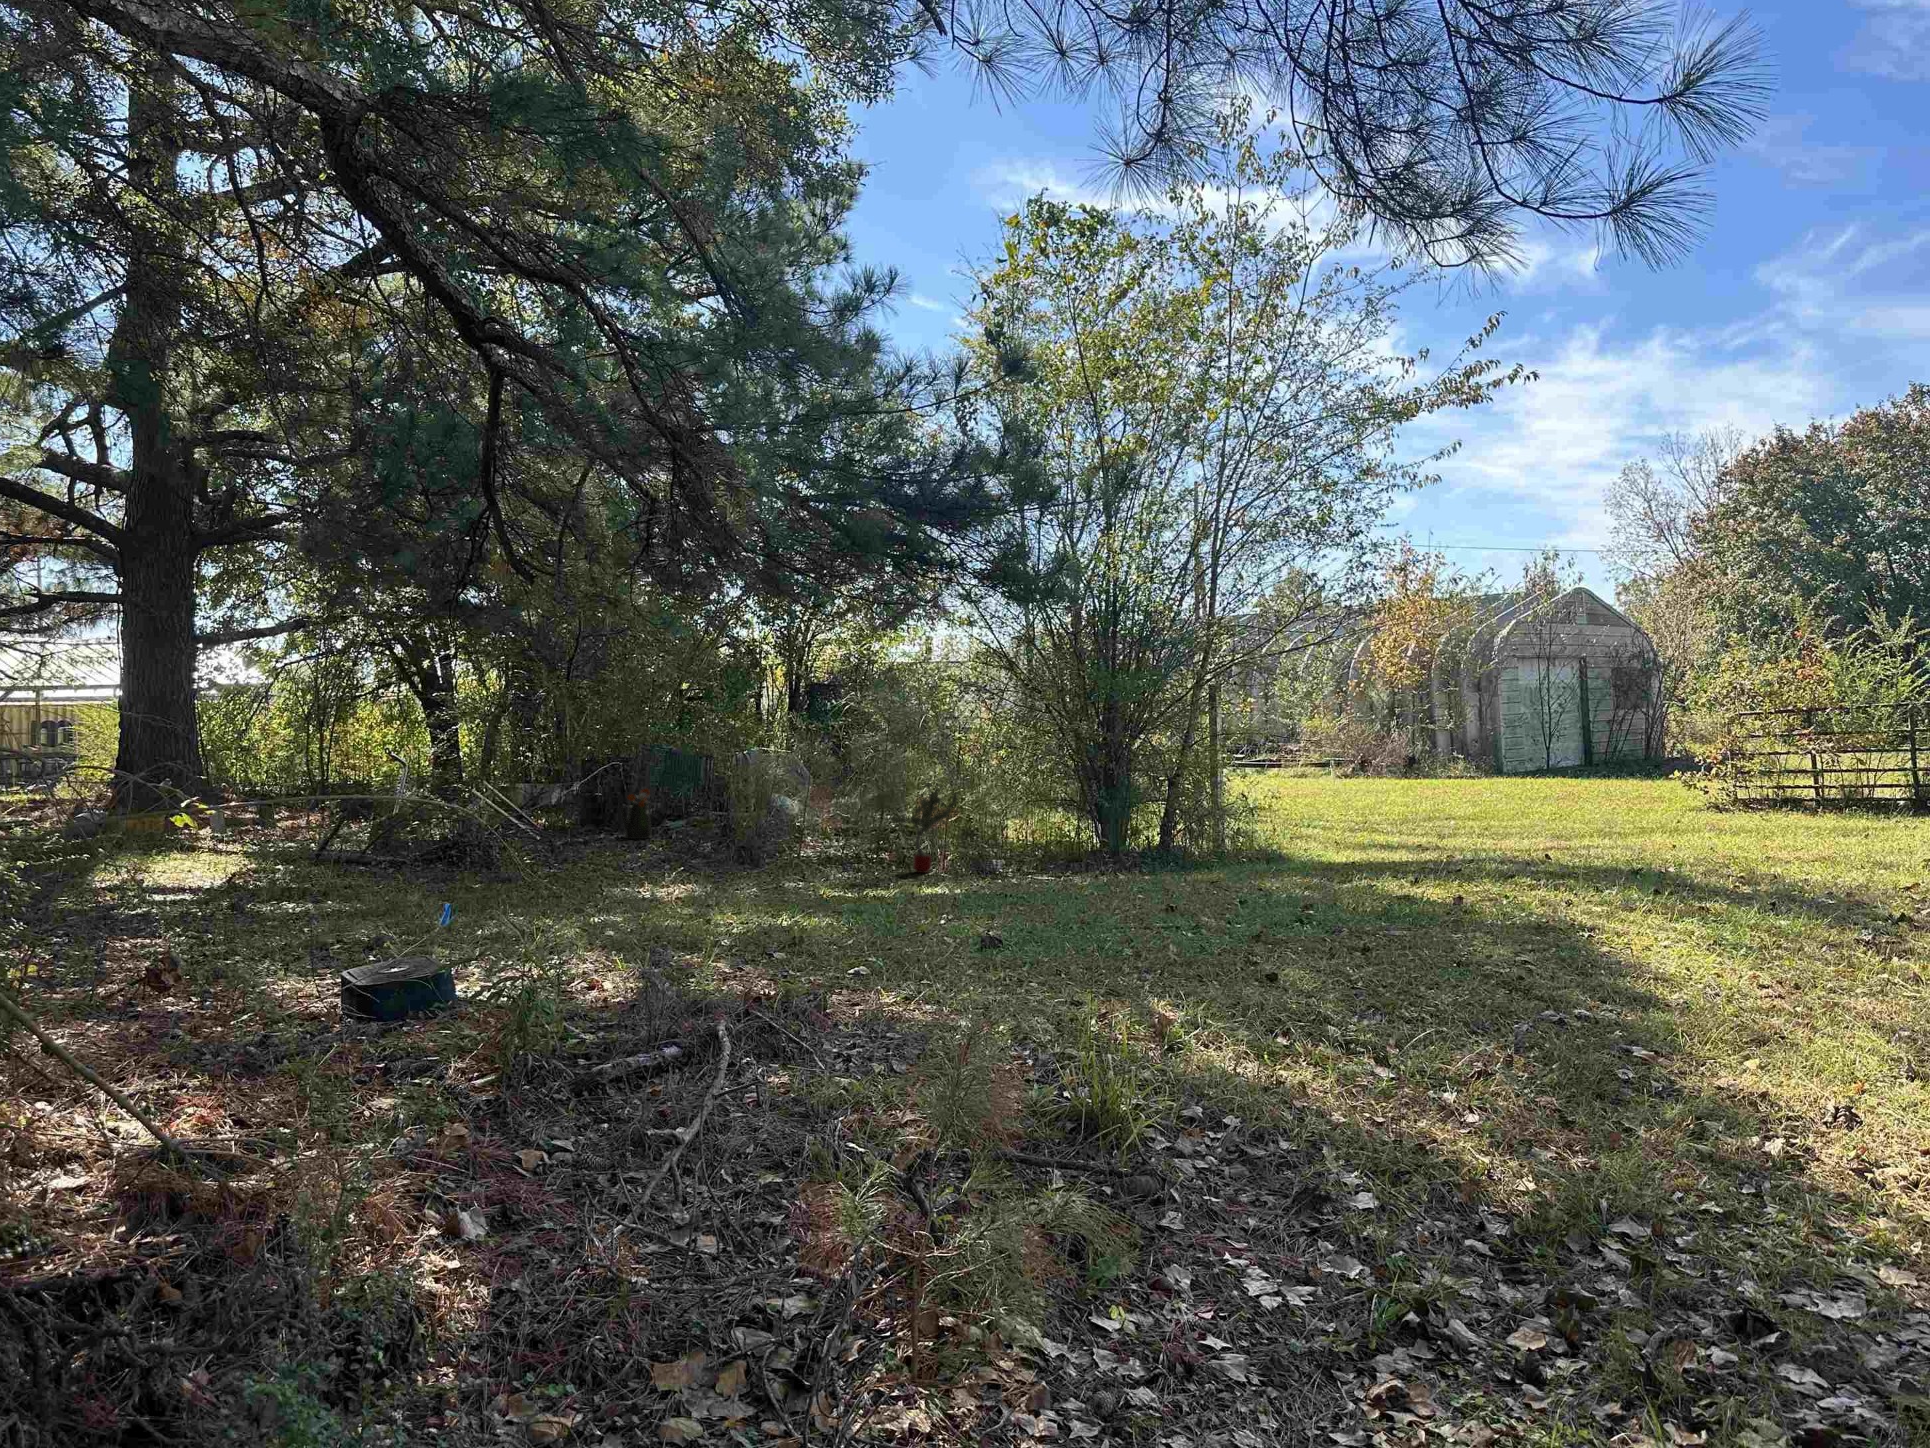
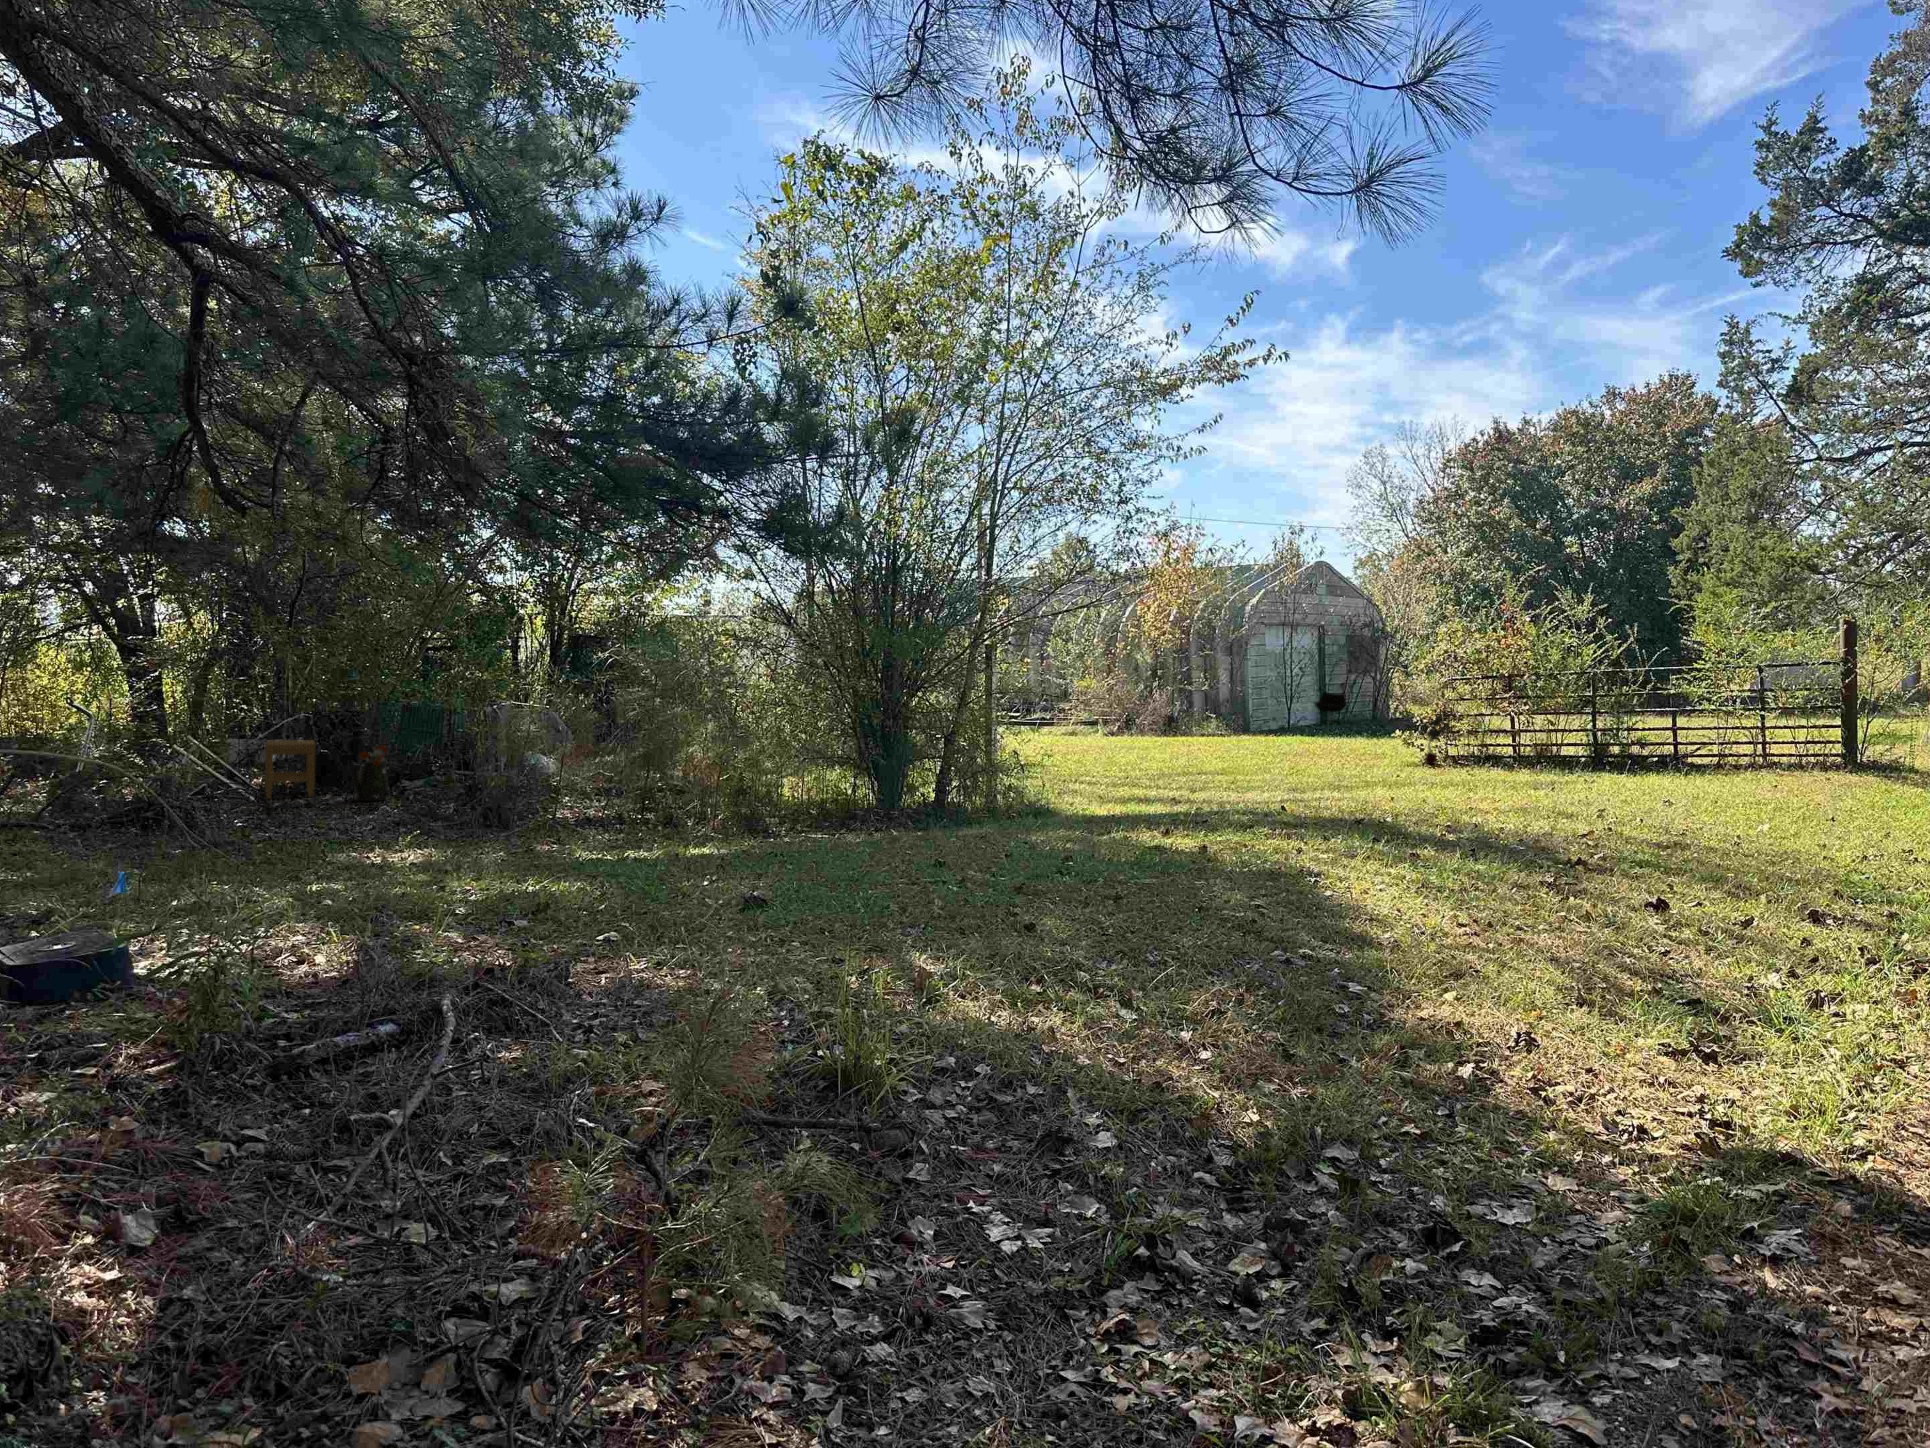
lounge chair: none [1598,731,1642,765] -> present [1315,693,1347,720]
potted tree: present [889,778,958,873] -> present [1418,709,1451,764]
stool: none [552,783,592,835] -> present [265,740,315,799]

